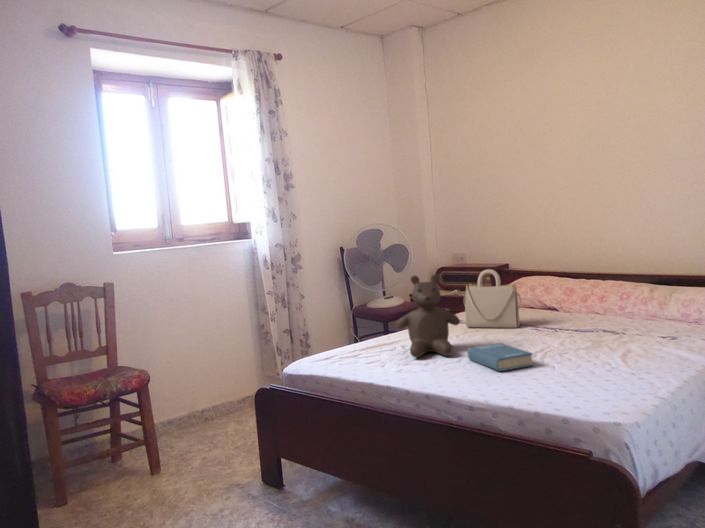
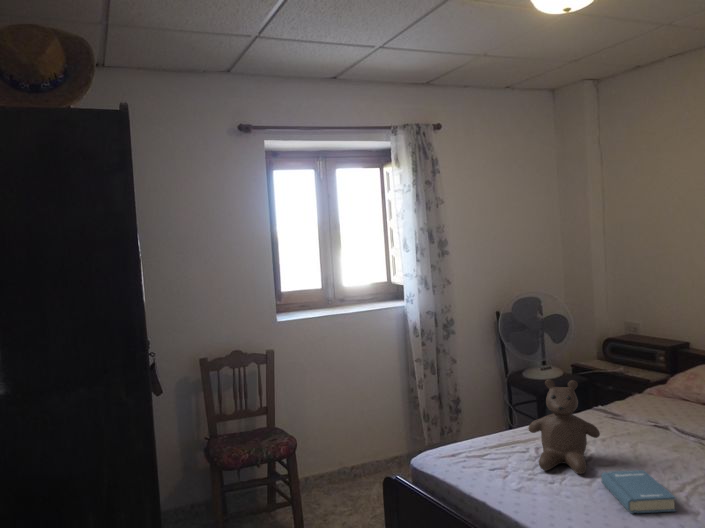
handbag: present [464,269,521,328] -> none [616,368,686,439]

